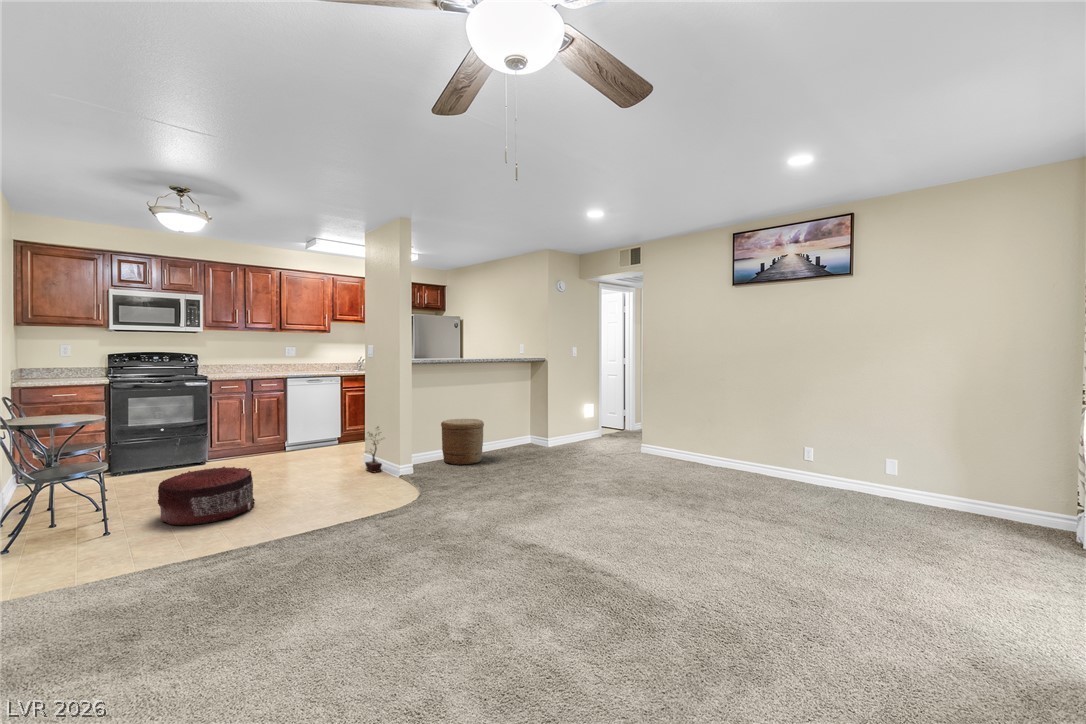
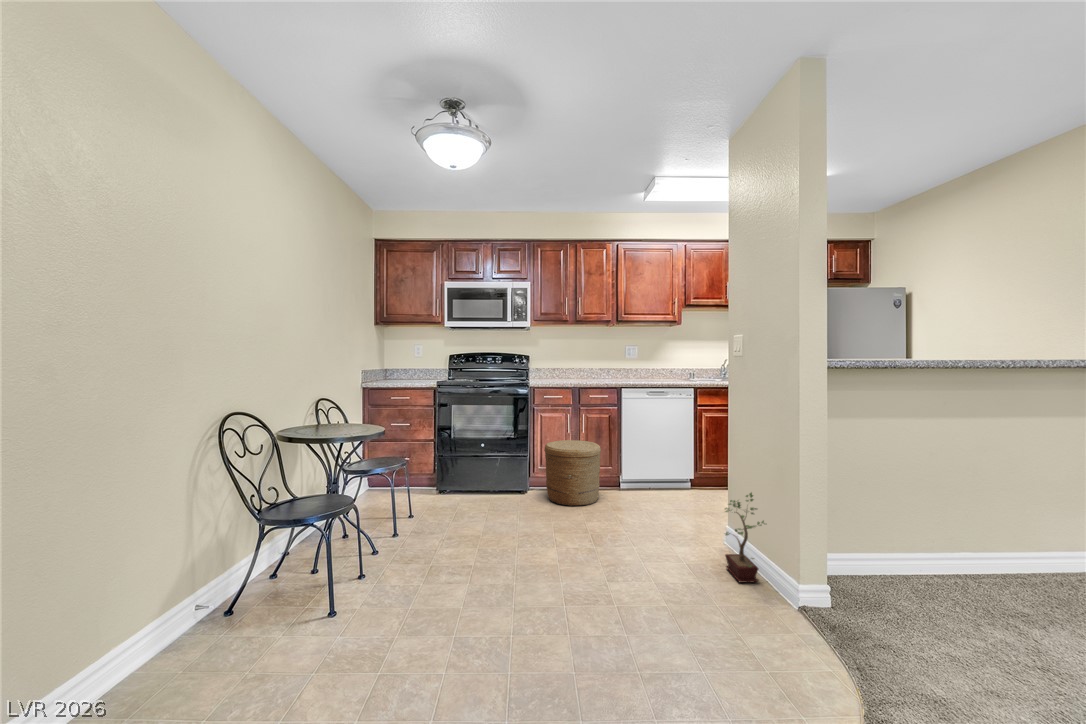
woven basket: present [441,419,484,465] -> present [544,440,601,506]
pouf: present [158,466,255,525] -> none [383,535,525,658]

